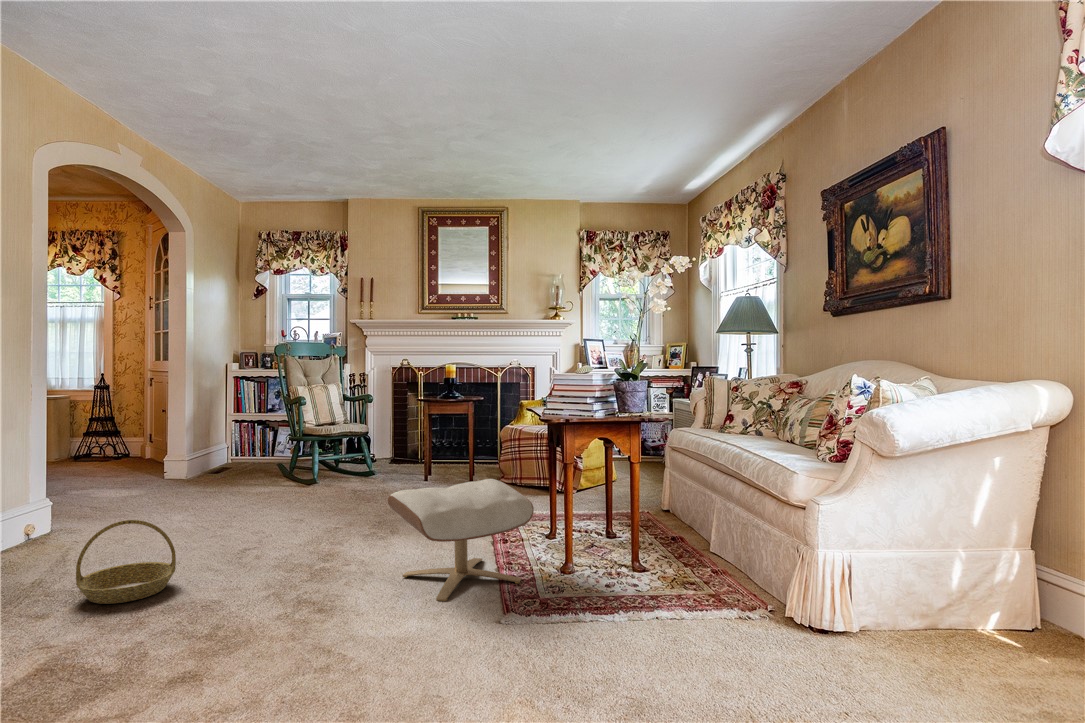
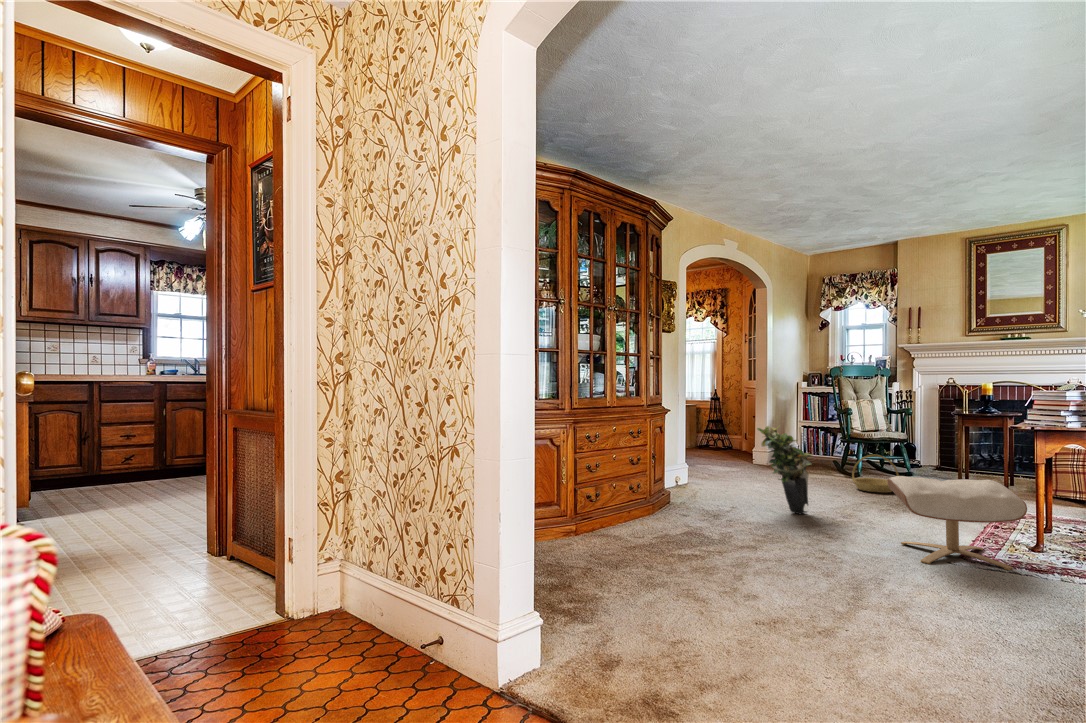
potted plant: none [192,432,279,560] -> present [757,426,812,514]
basket: present [76,520,176,604] -> present [852,455,899,493]

